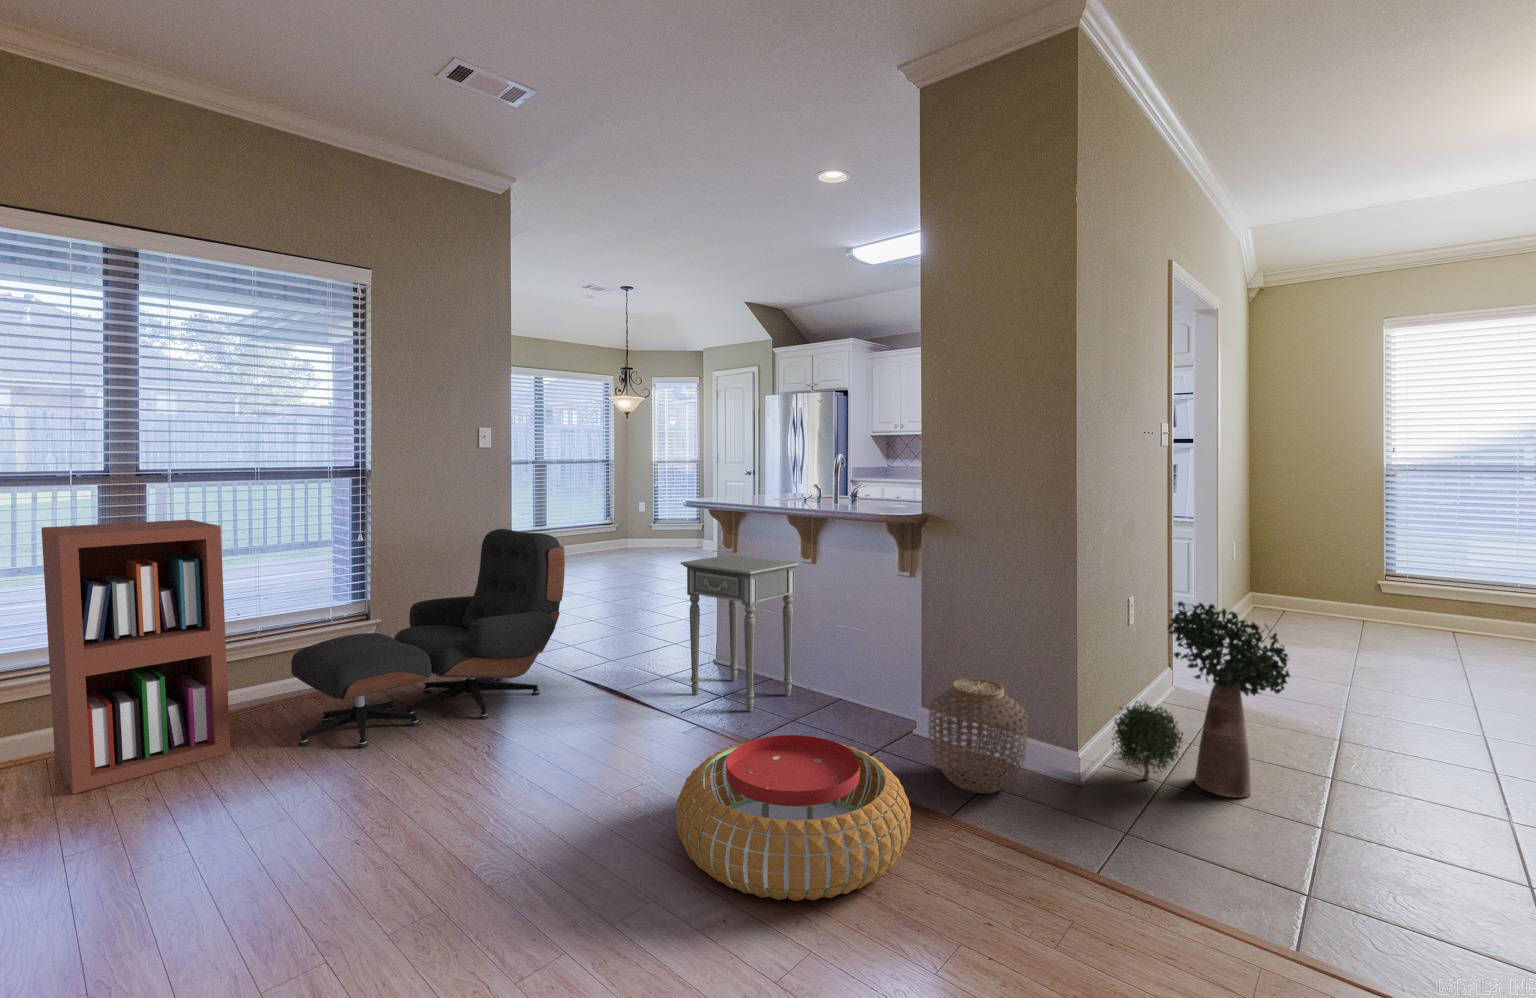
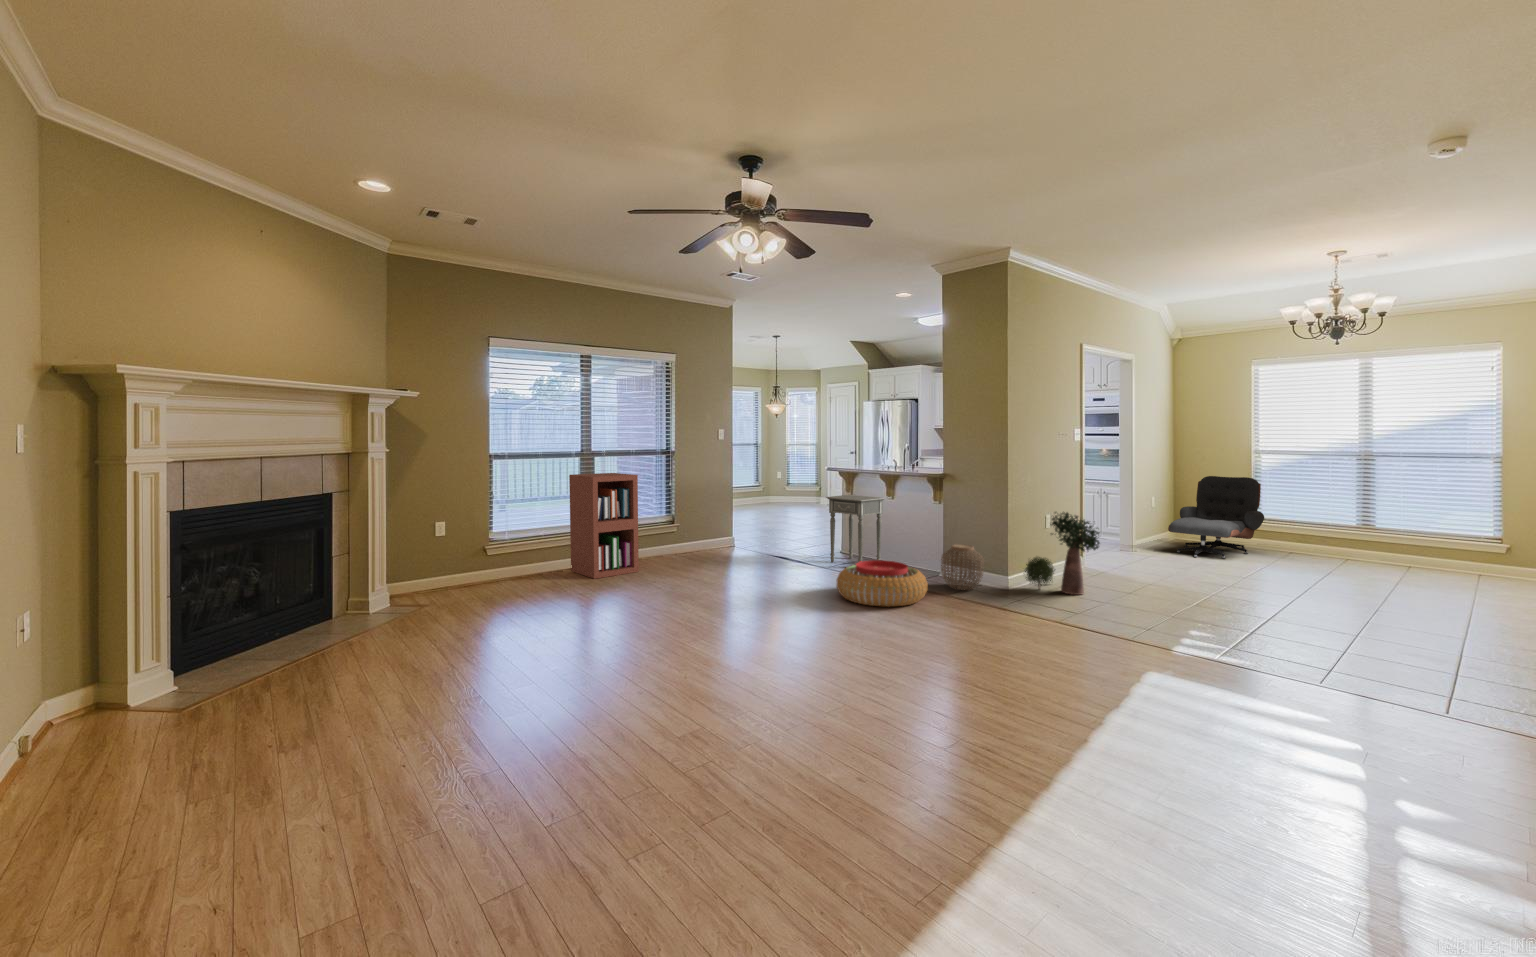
lounge chair: present [291,529,565,748] -> present [1168,476,1264,558]

